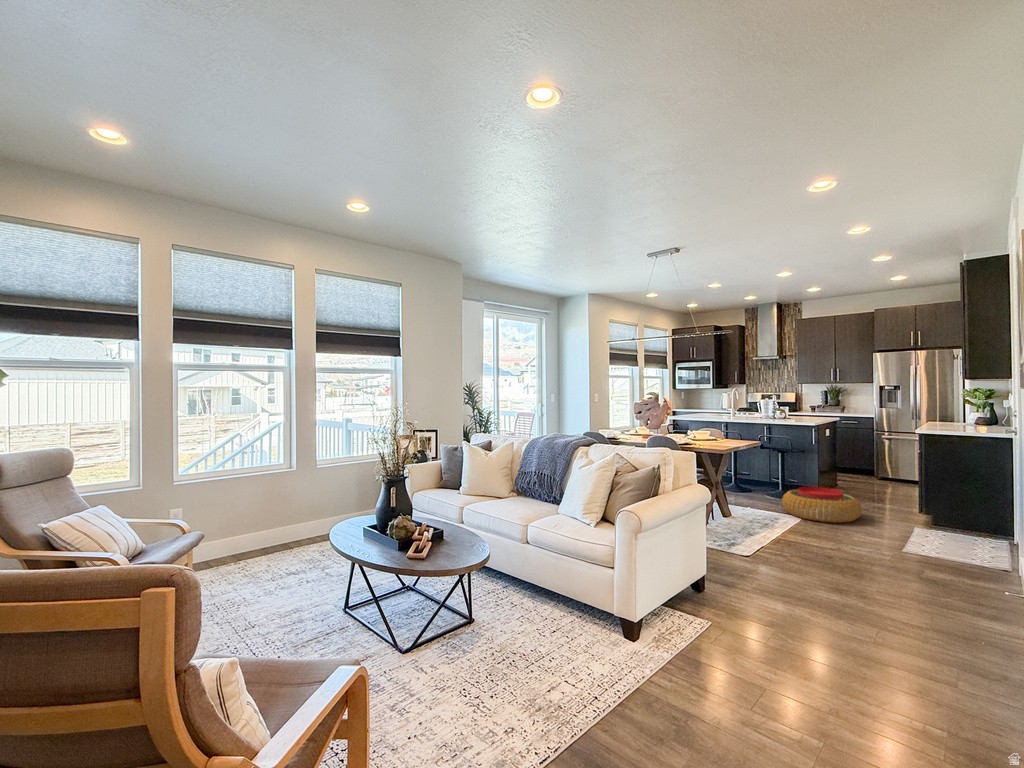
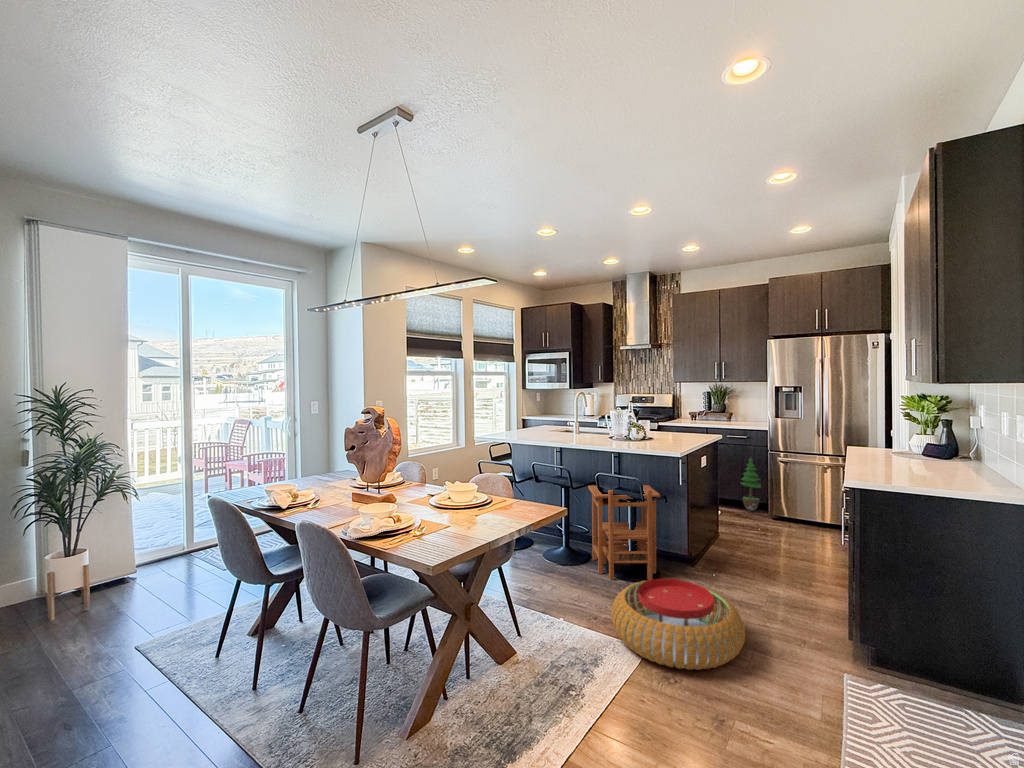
potted tree: none [853,436,870,476] -> present [741,457,761,511]
side table: none [752,444,803,498] -> present [588,485,660,580]

